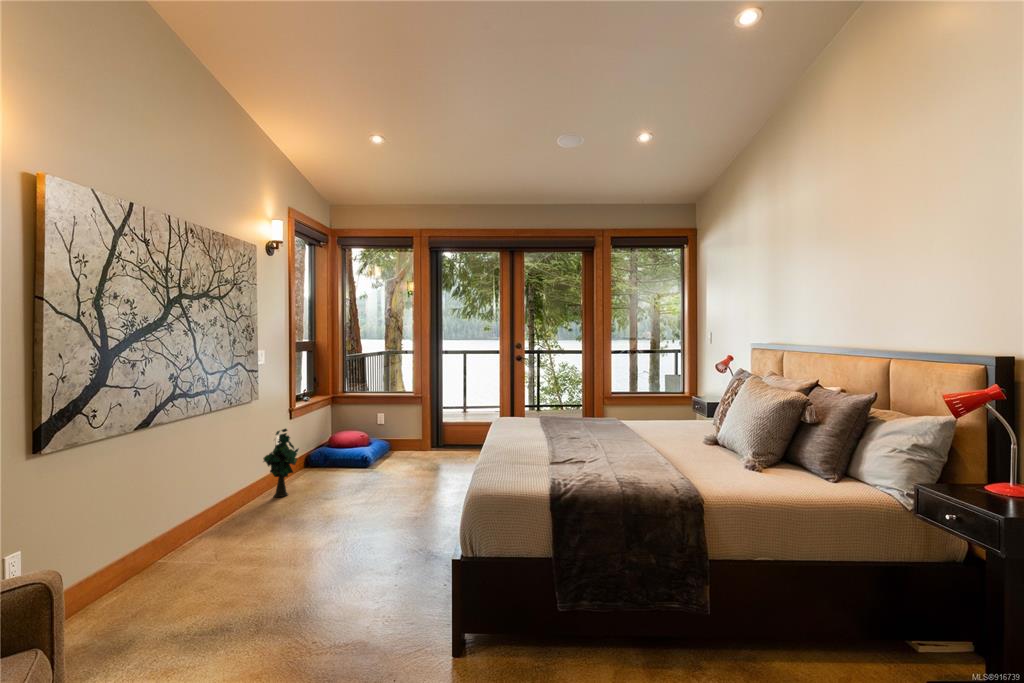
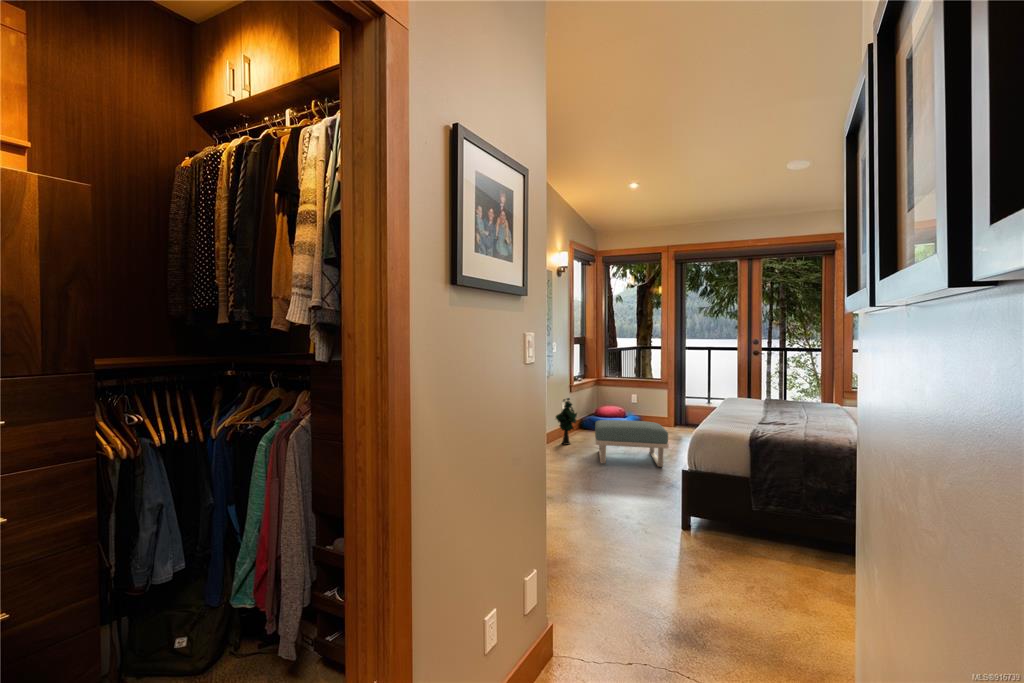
footstool: none [320,454,425,529] -> present [595,420,669,467]

